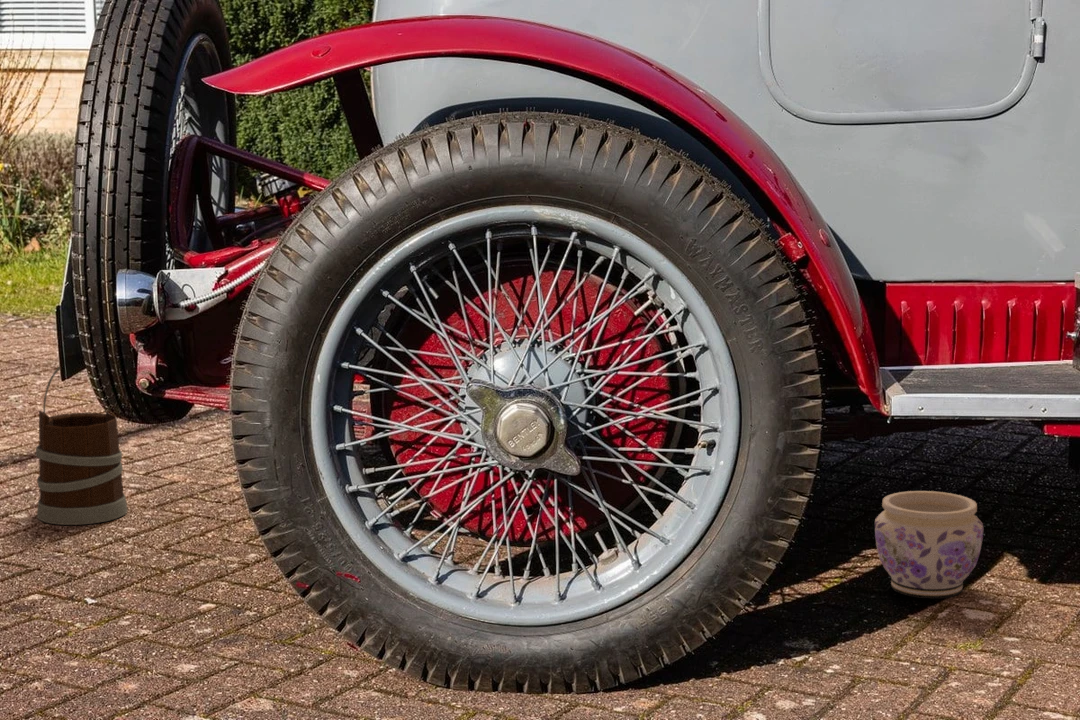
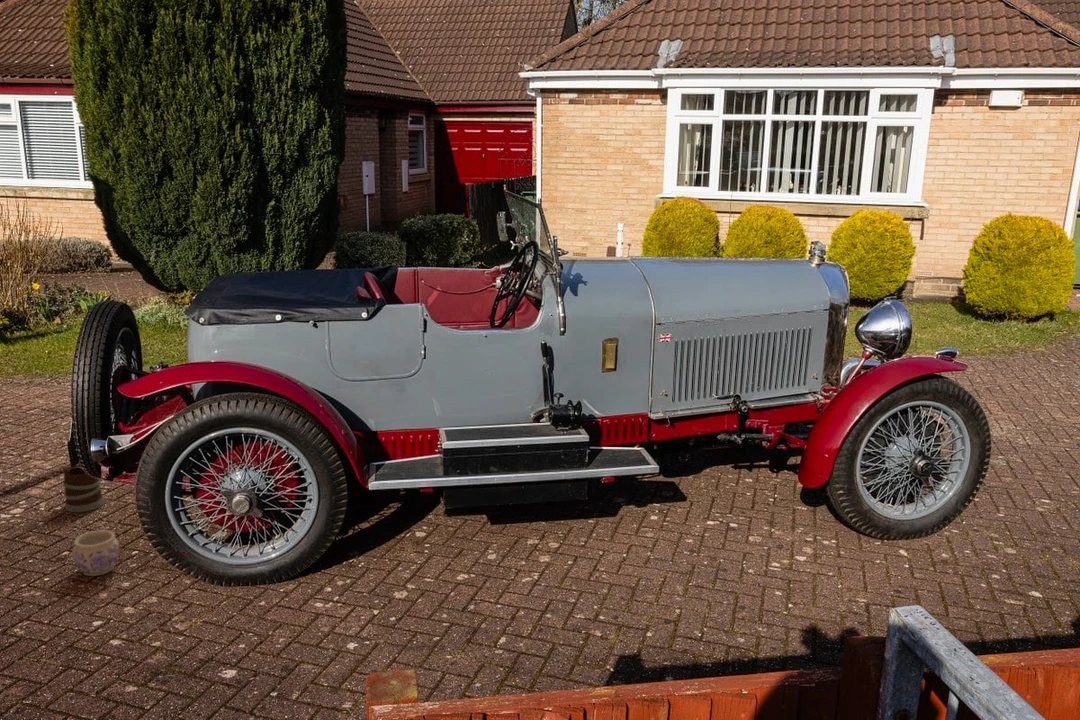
planter: present [875,491,983,598] -> present [72,530,119,577]

